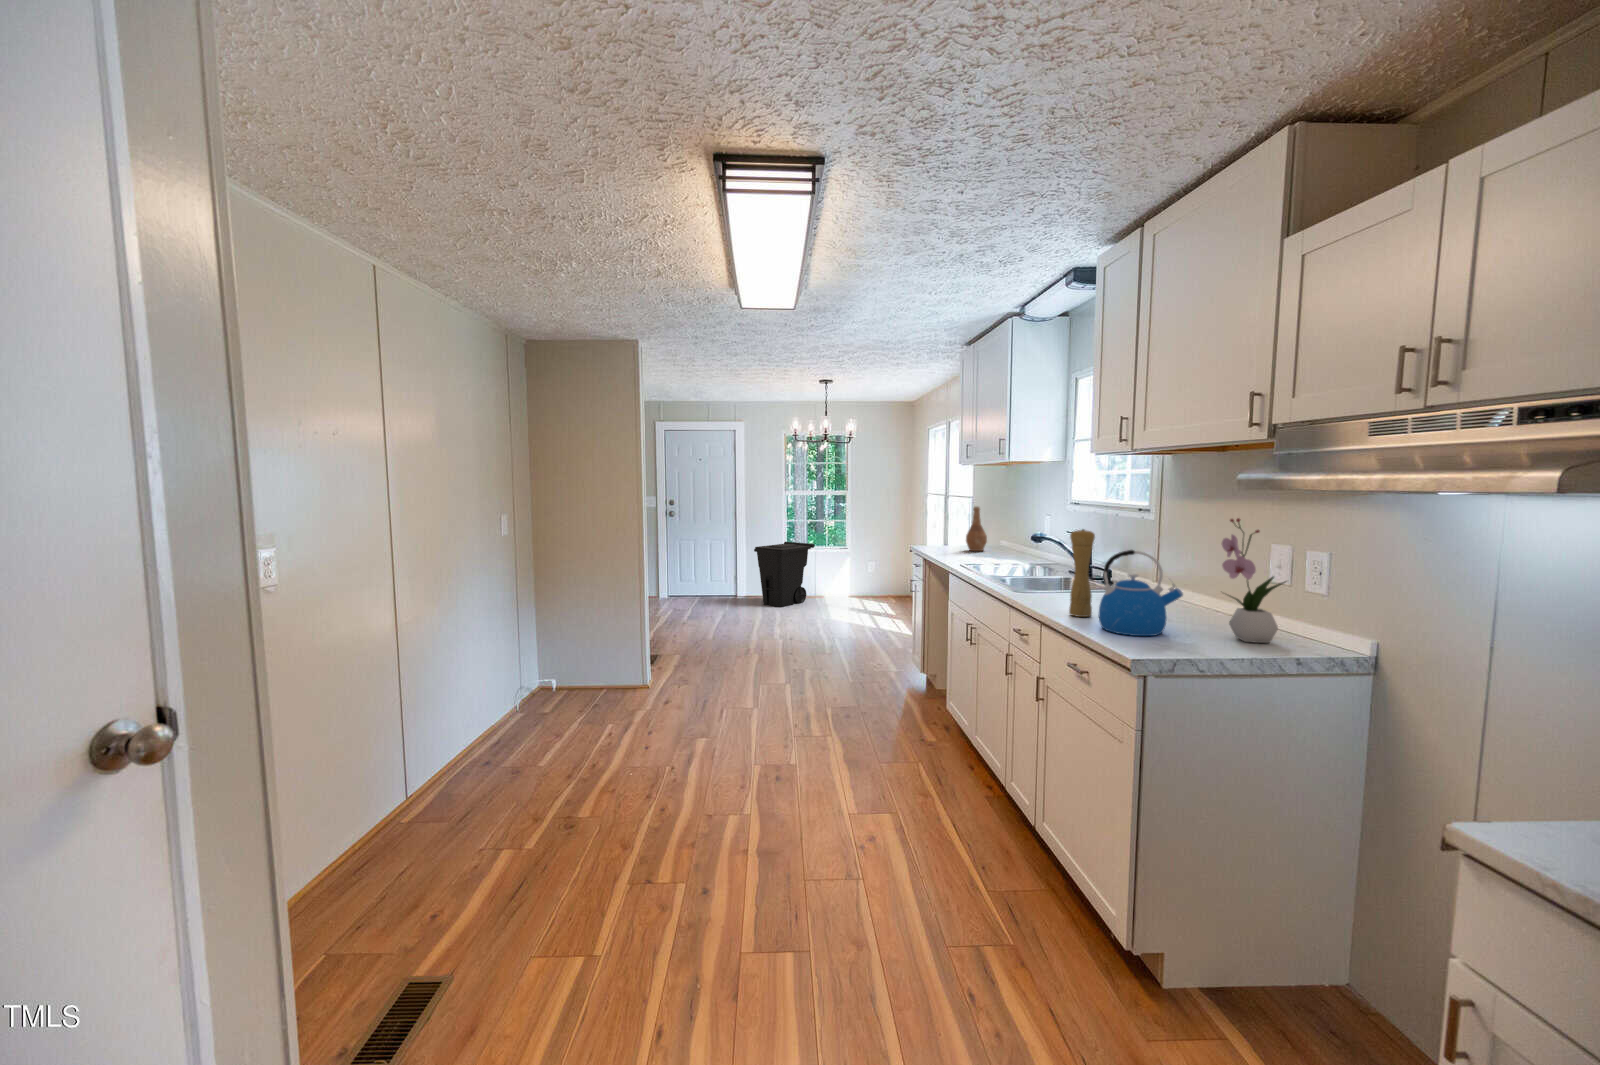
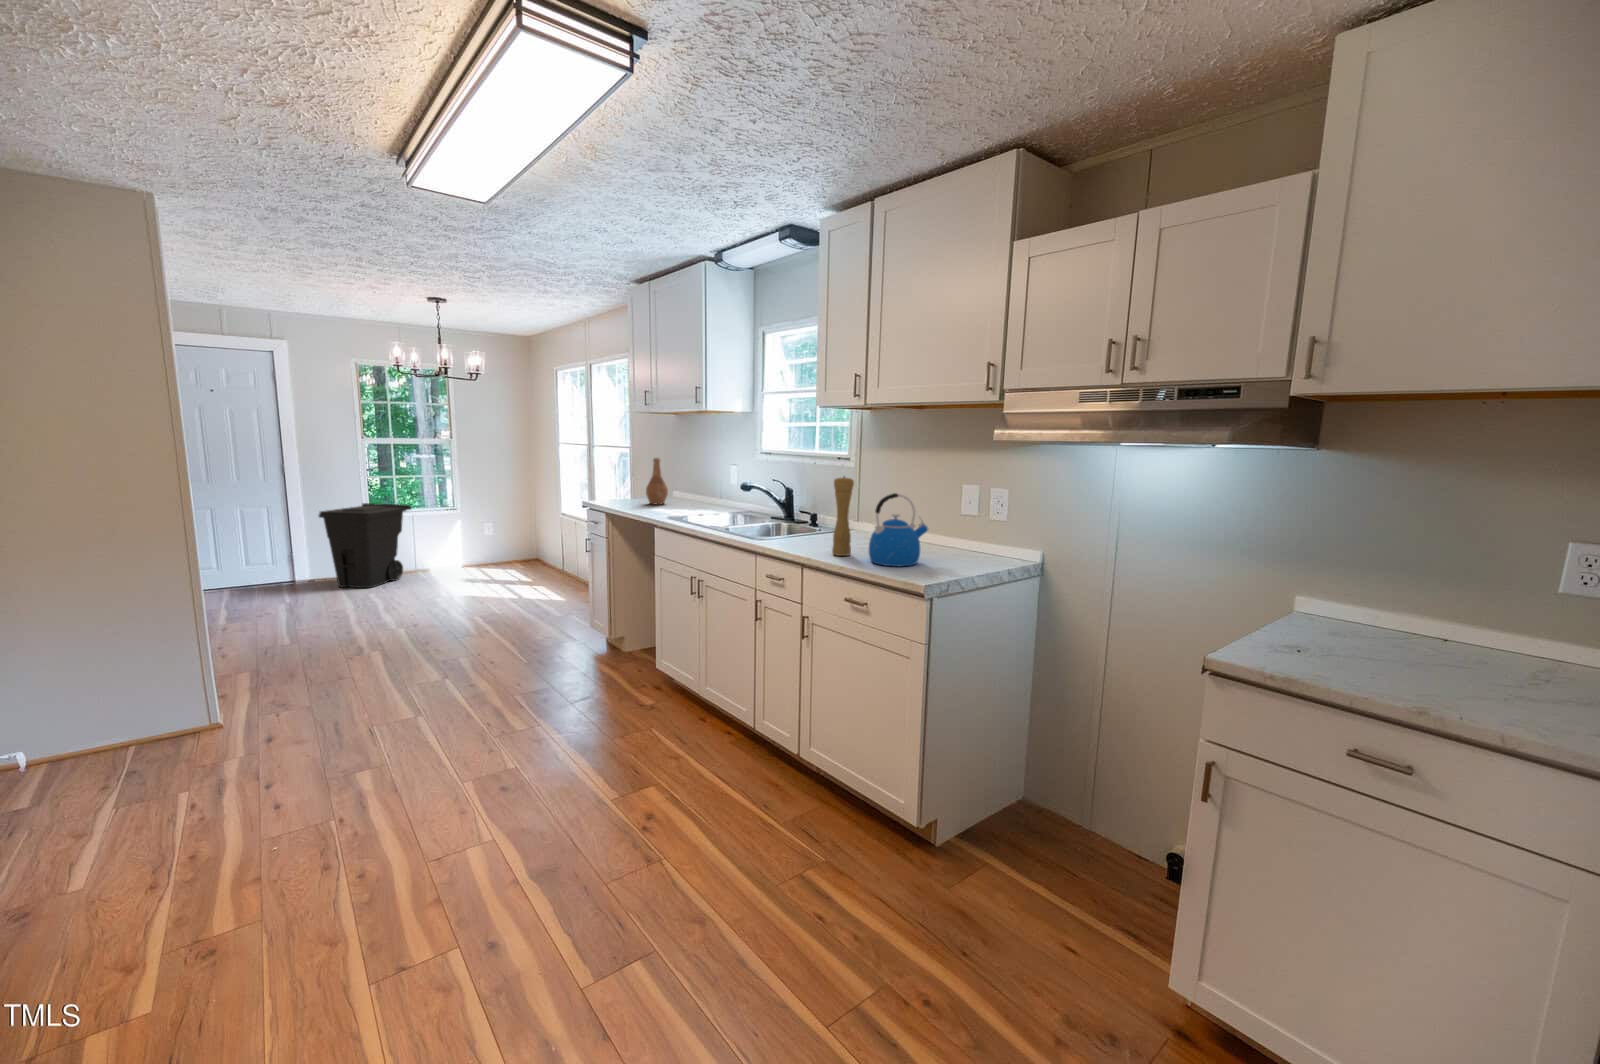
flower arrangement: present [1222,518,1286,643] -> none [953,466,998,563]

